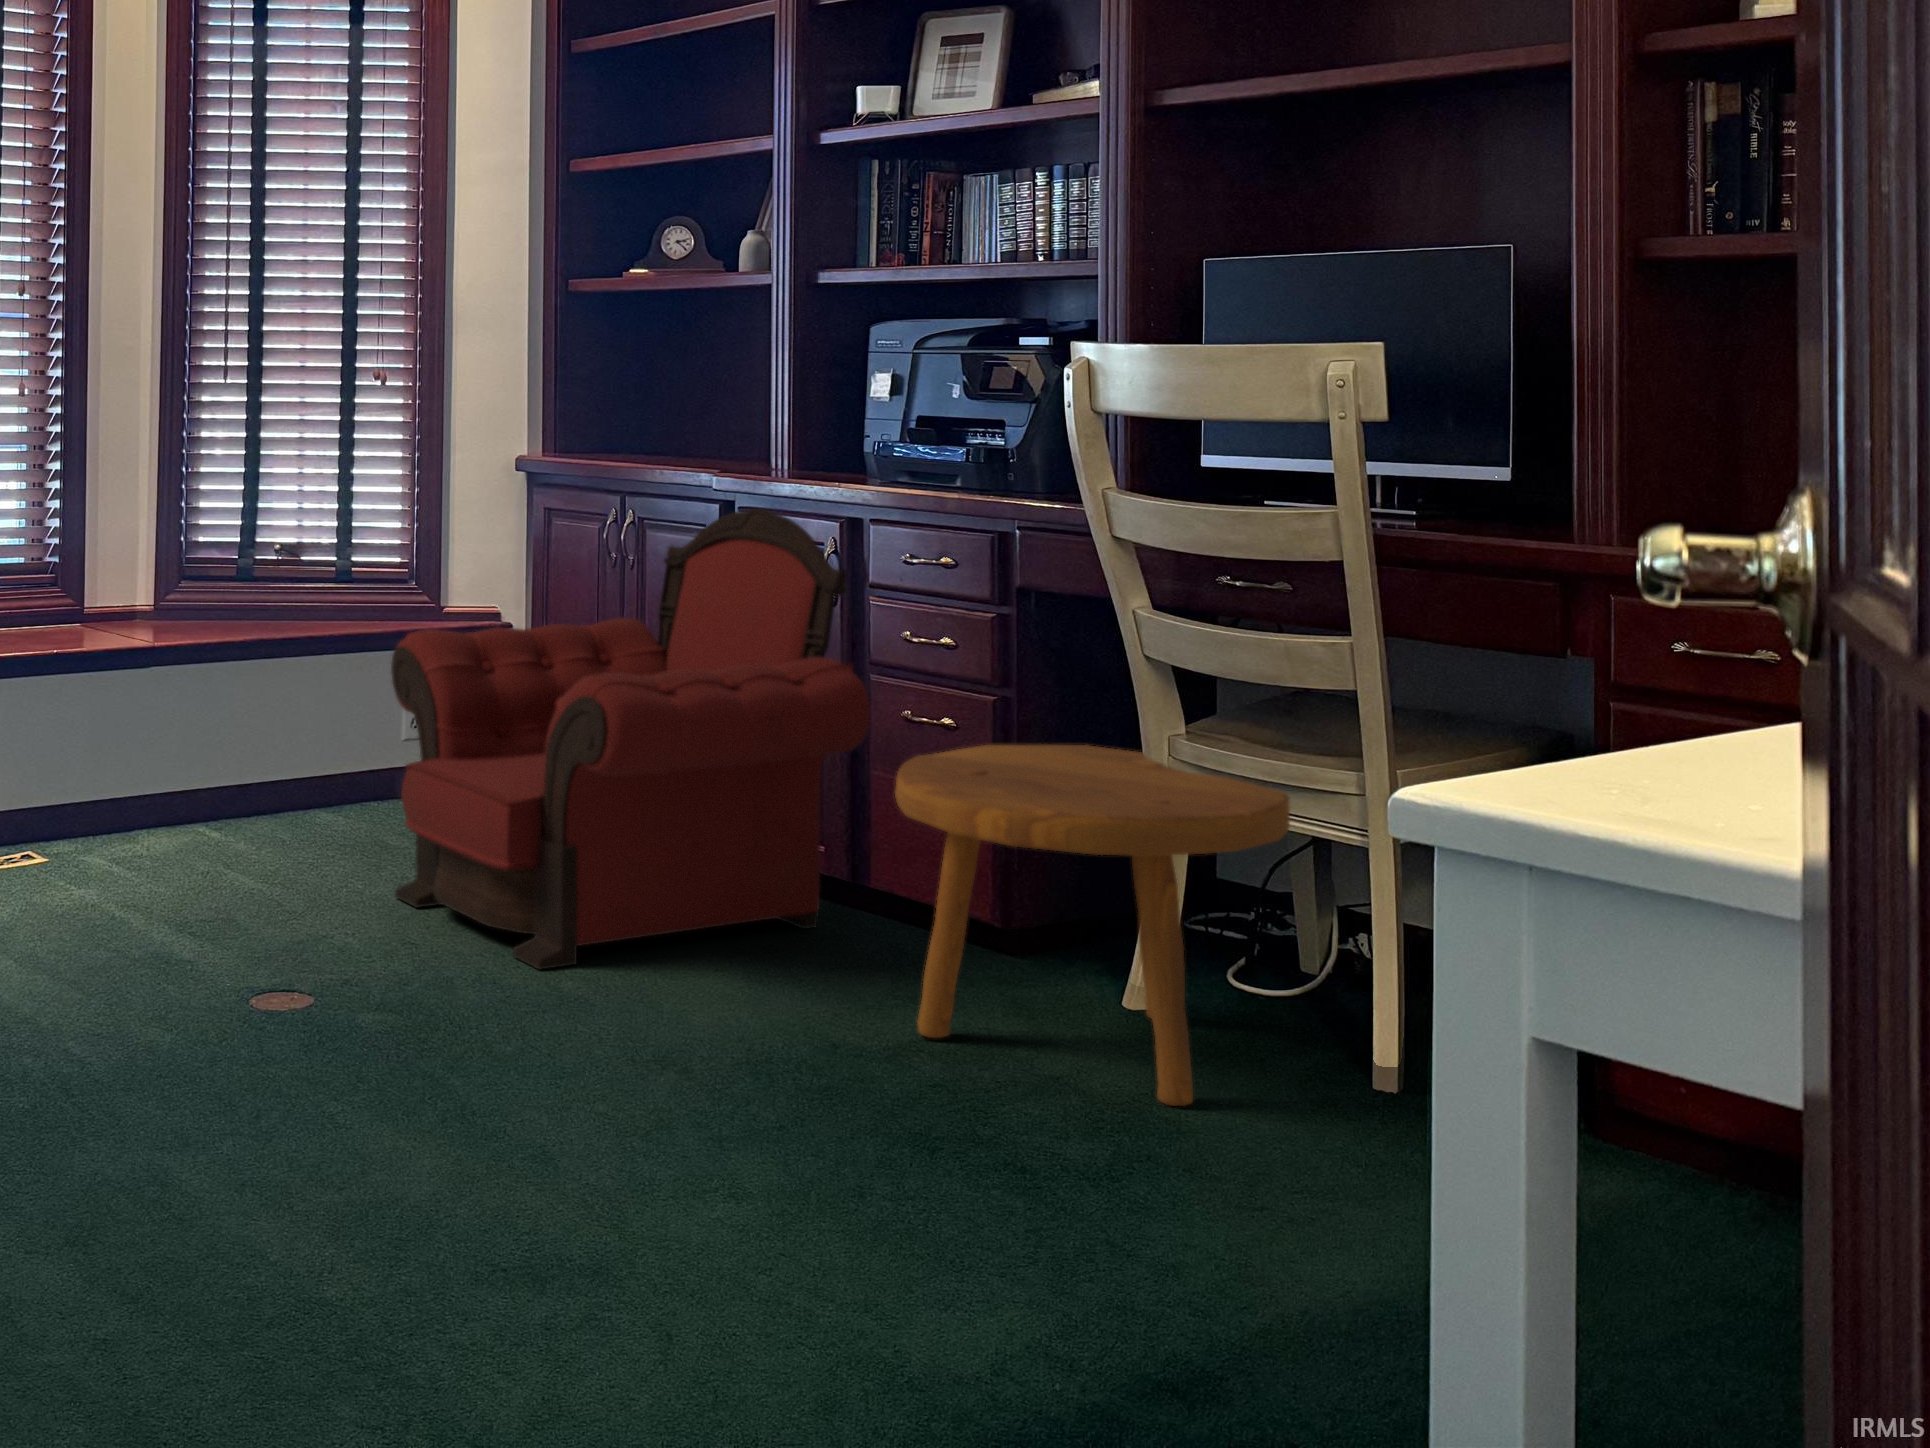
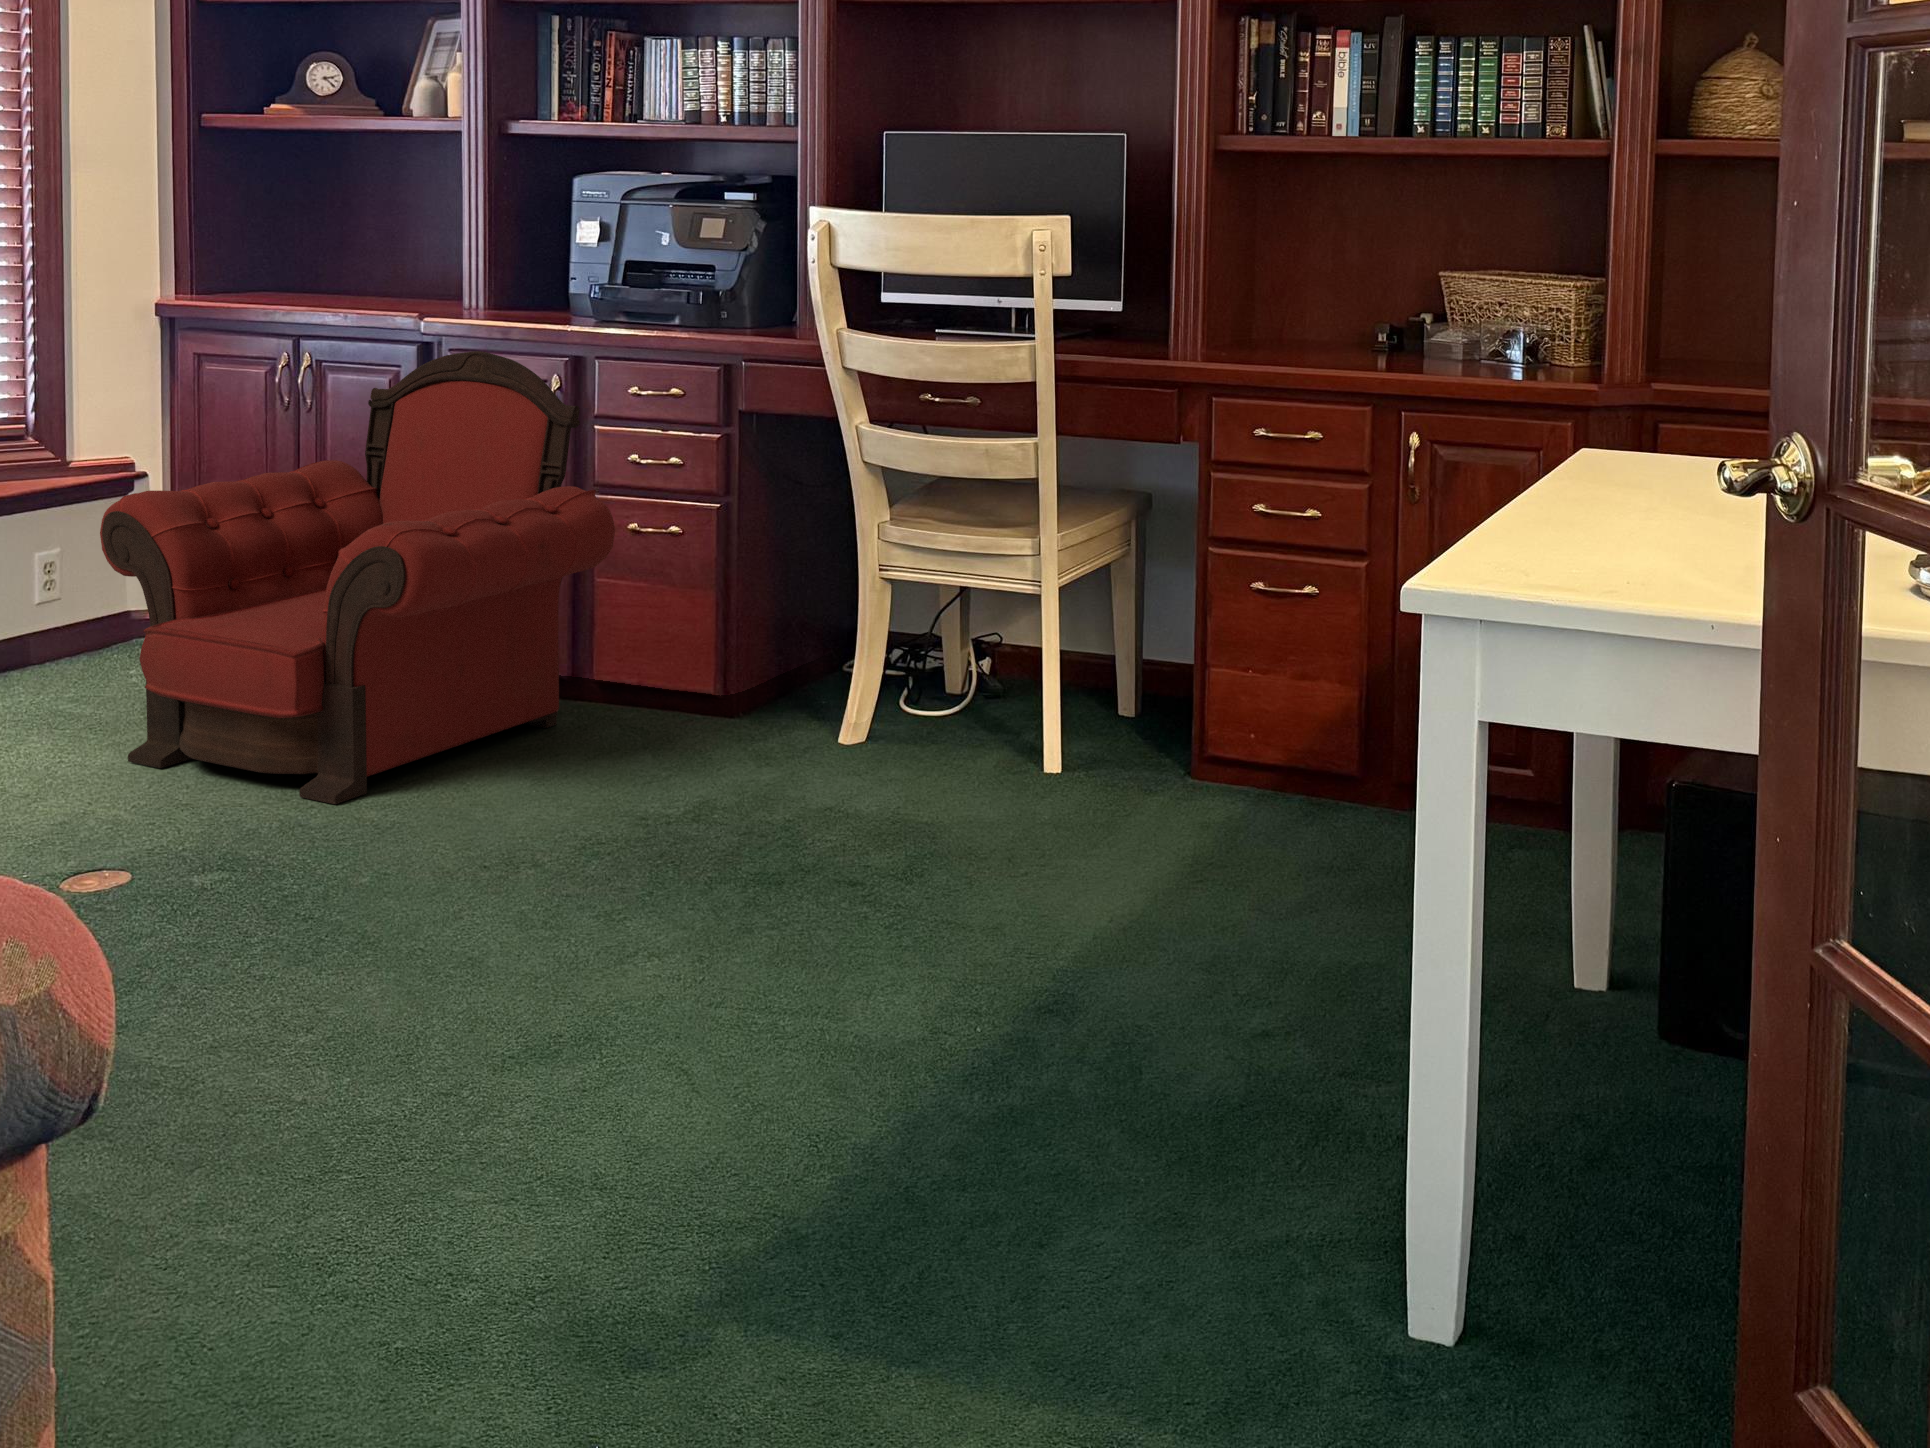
footstool: present [895,745,1290,1106] -> none [685,542,993,816]

